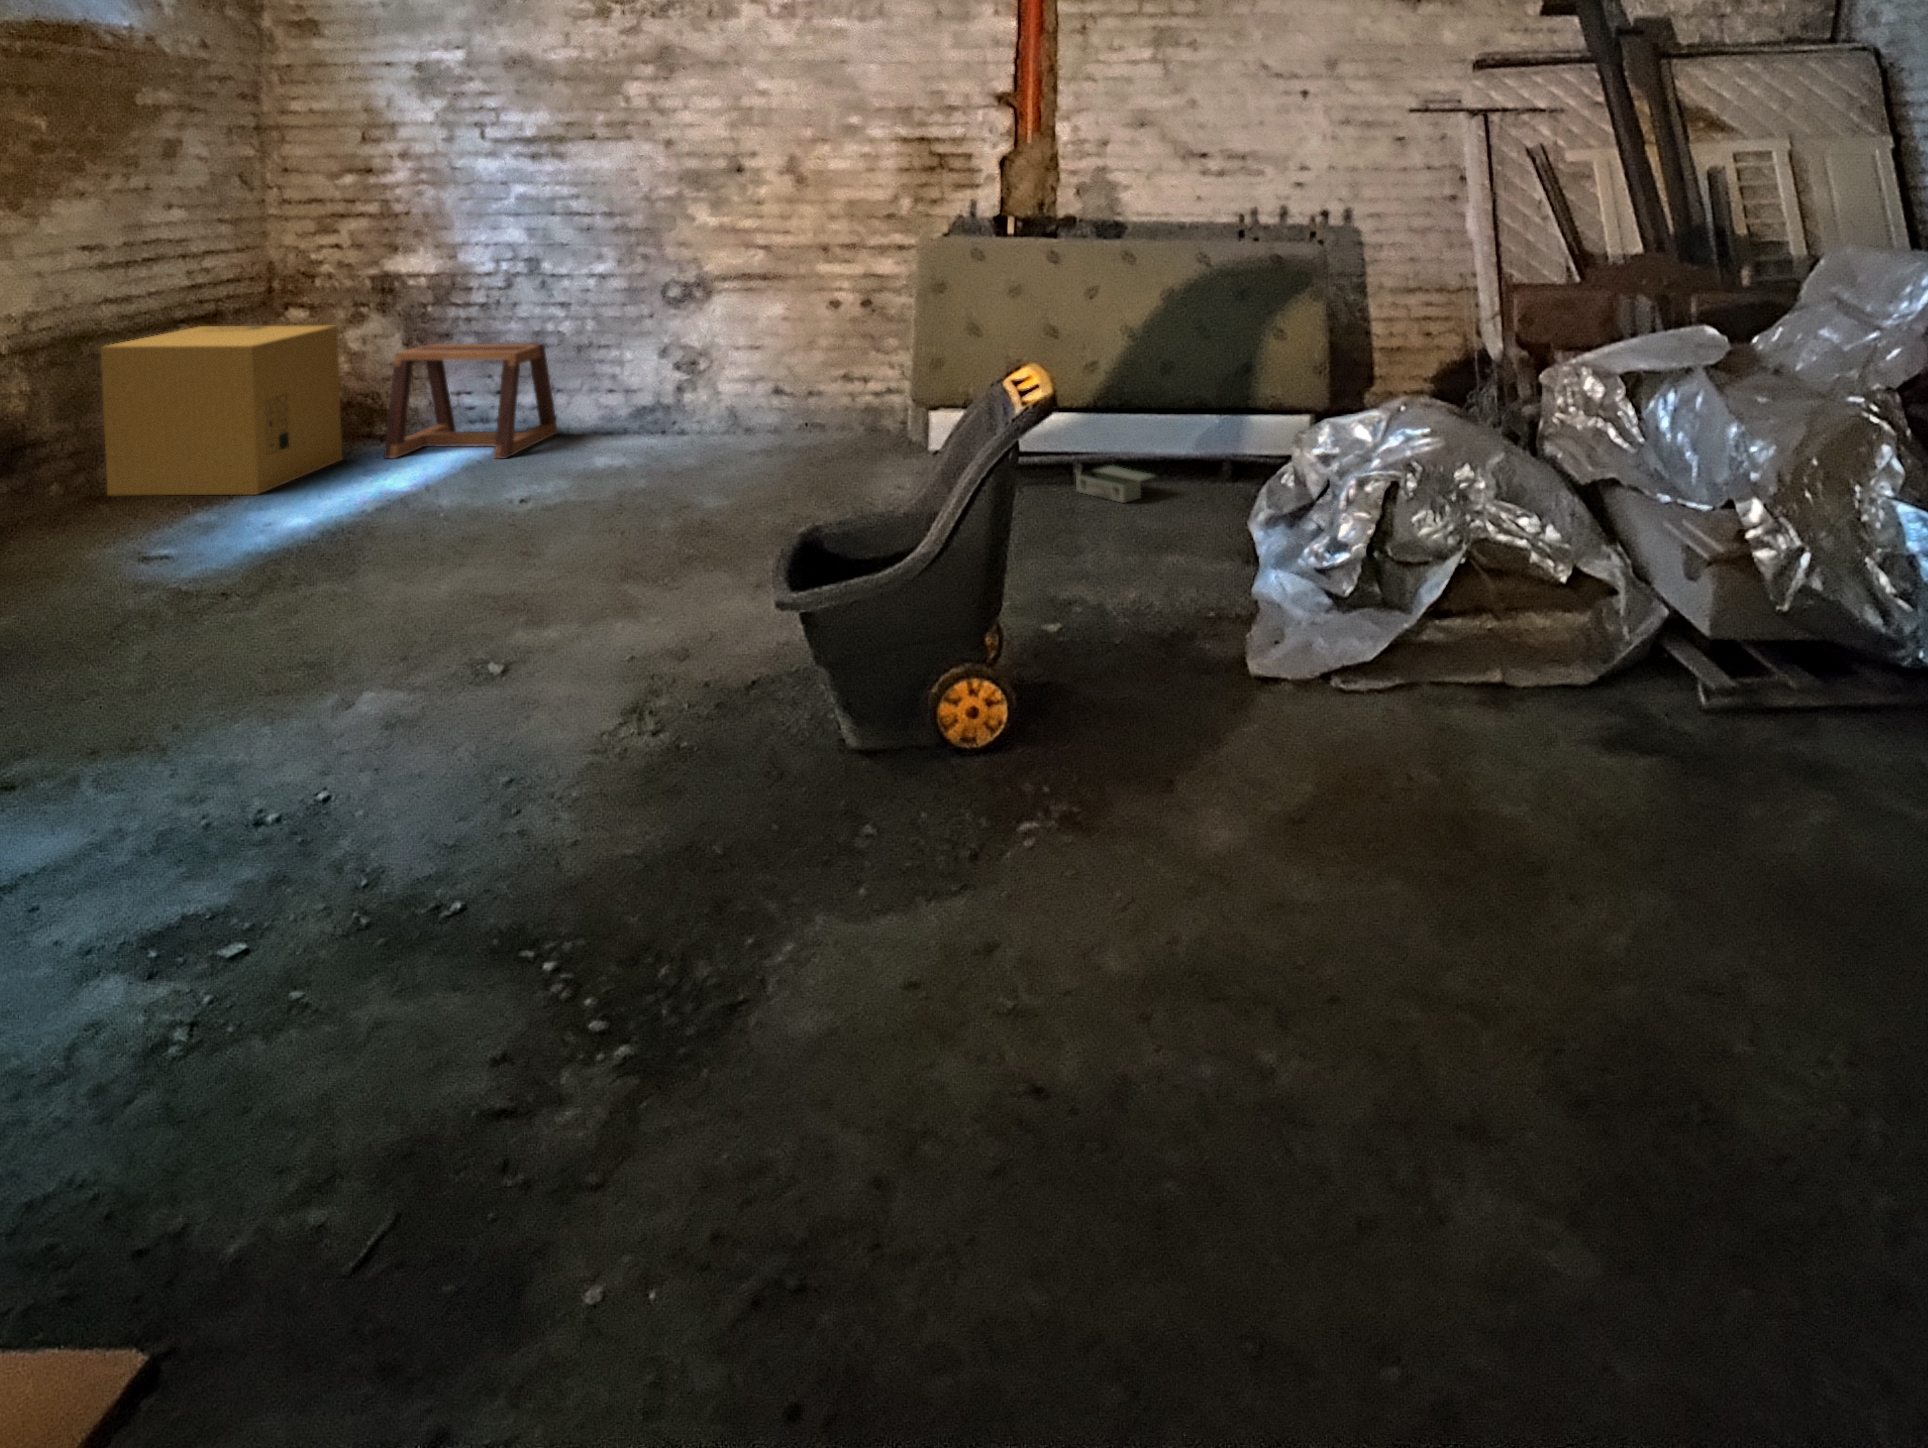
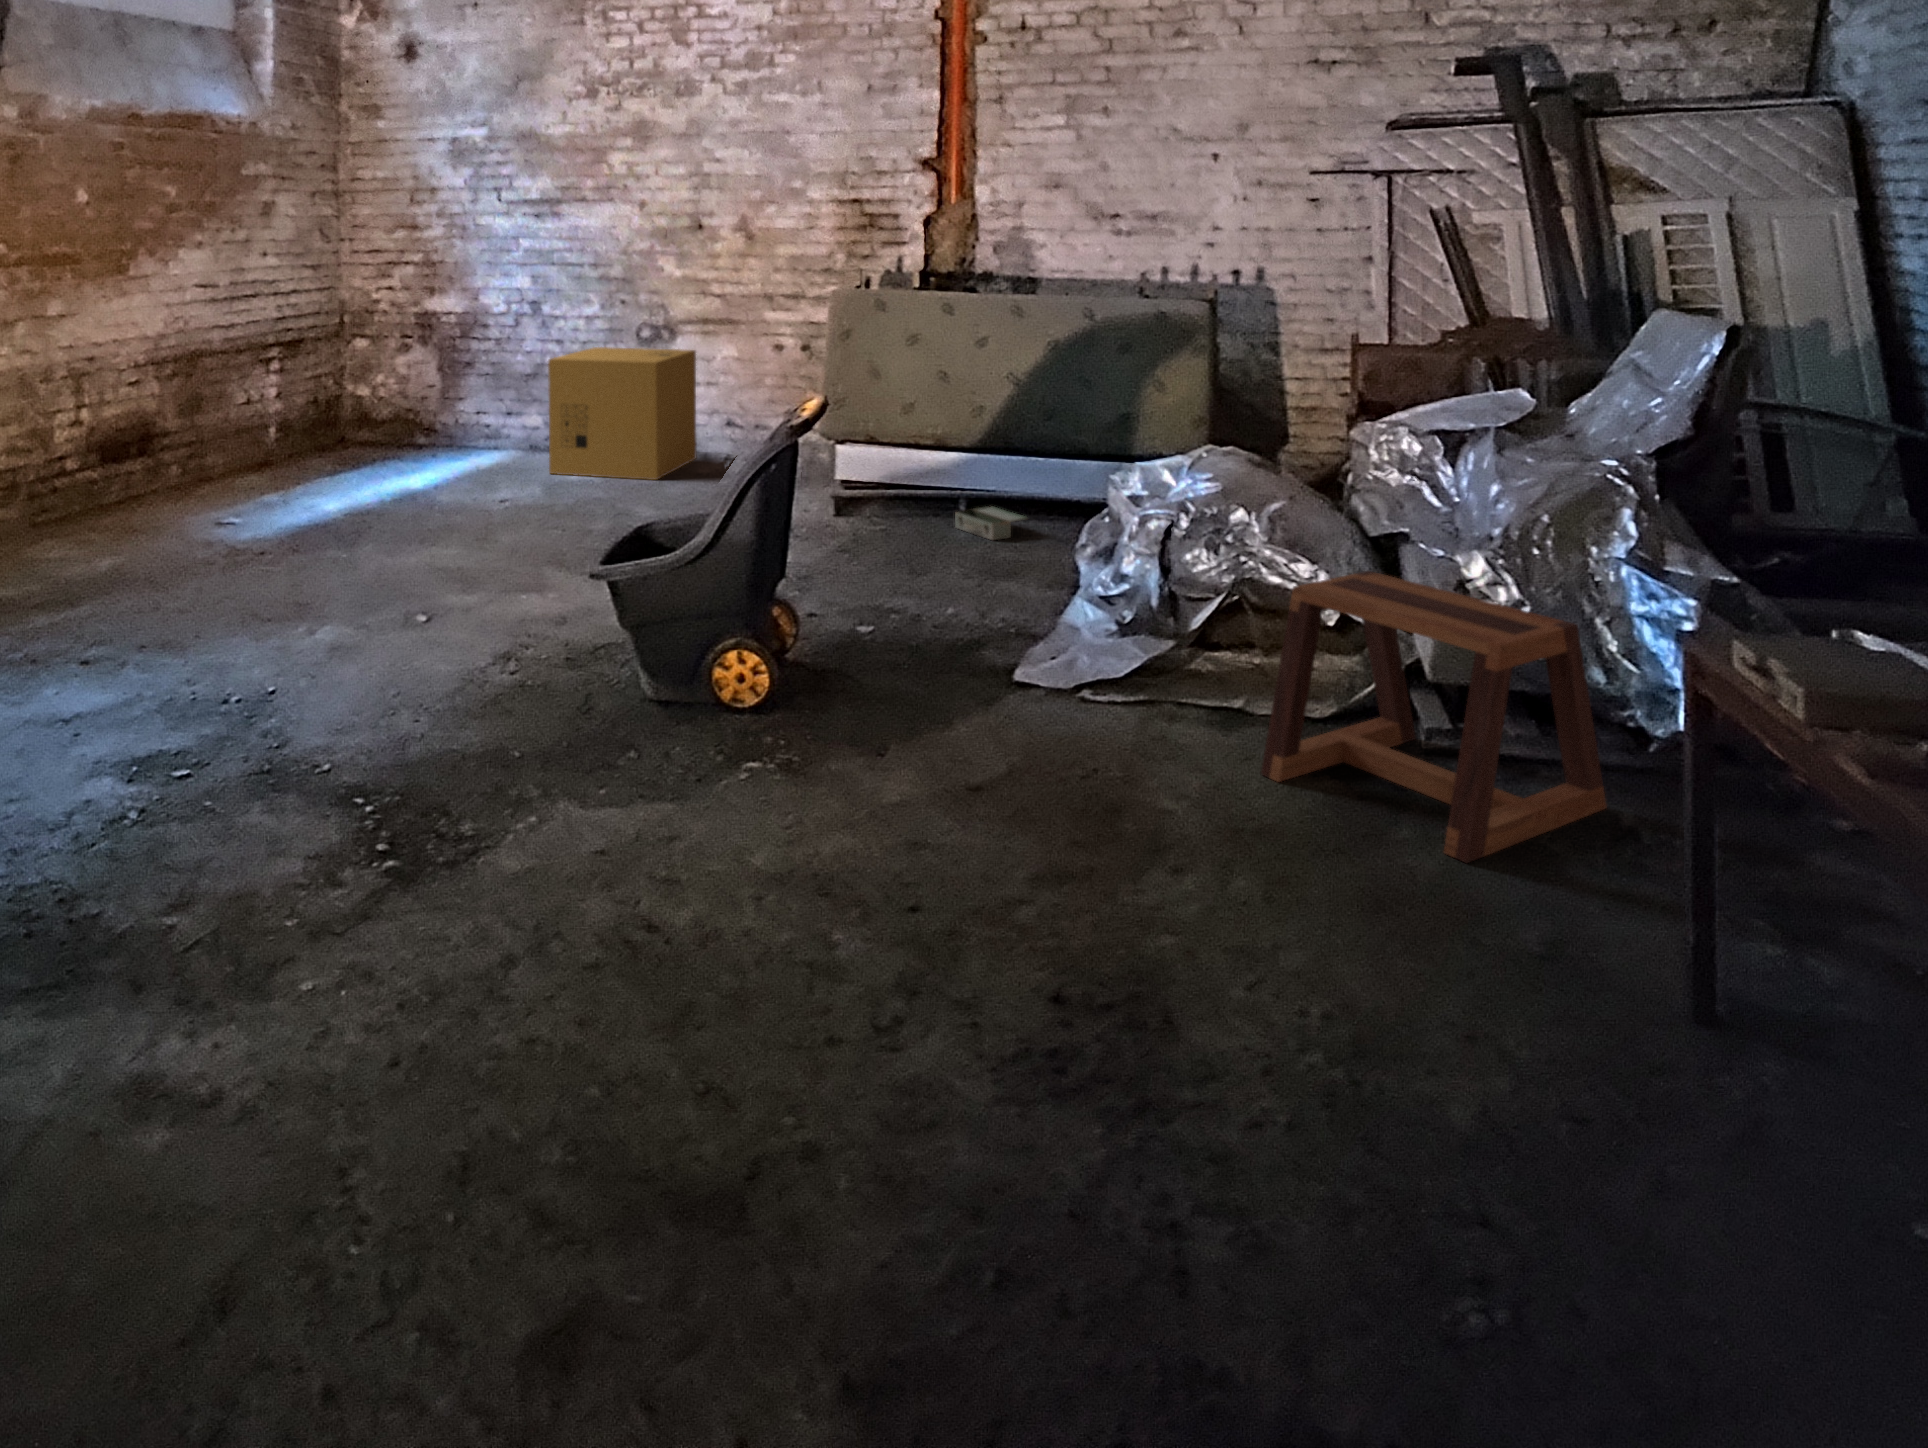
cardboard box: present [101,325,342,496] -> present [548,347,697,480]
stool: present [384,344,558,459] -> present [1261,571,1607,863]

